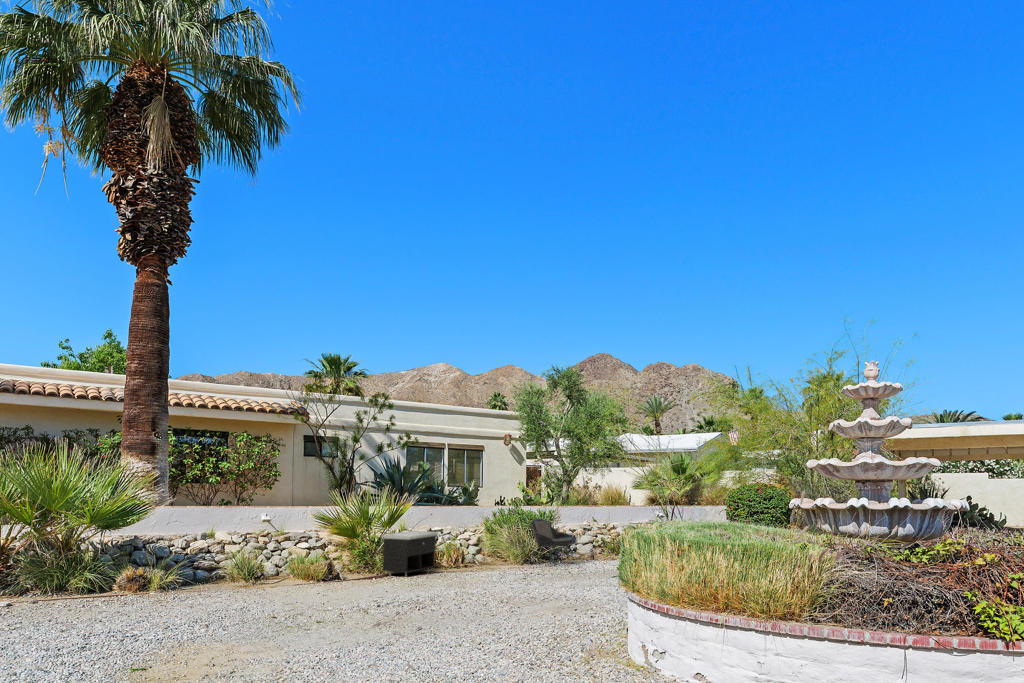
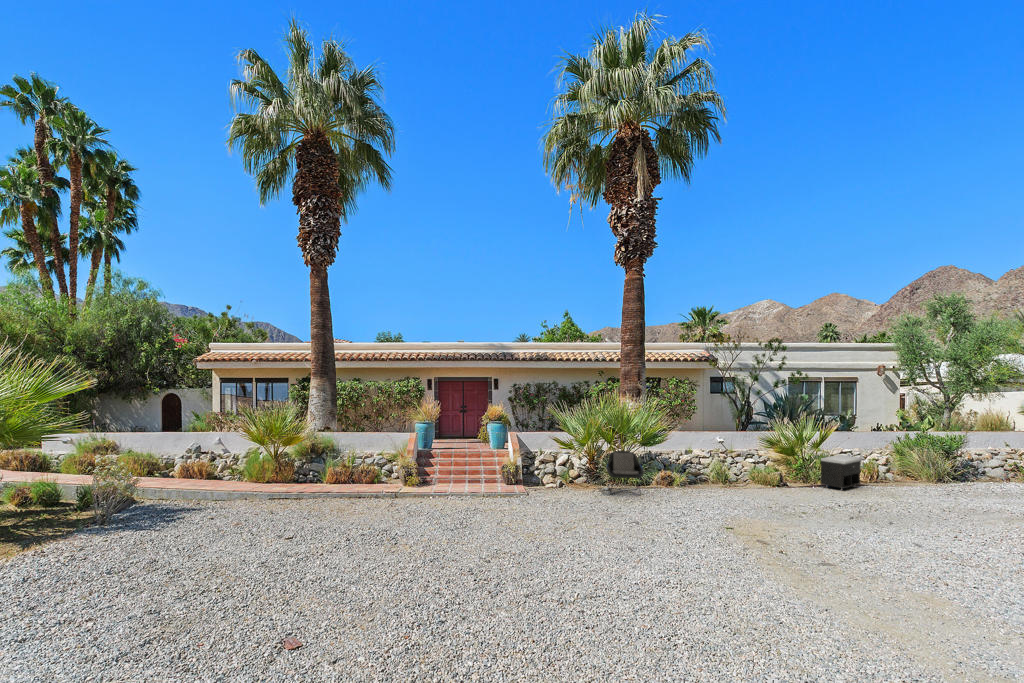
lounge chair: present [531,519,576,566] -> present [606,451,644,495]

